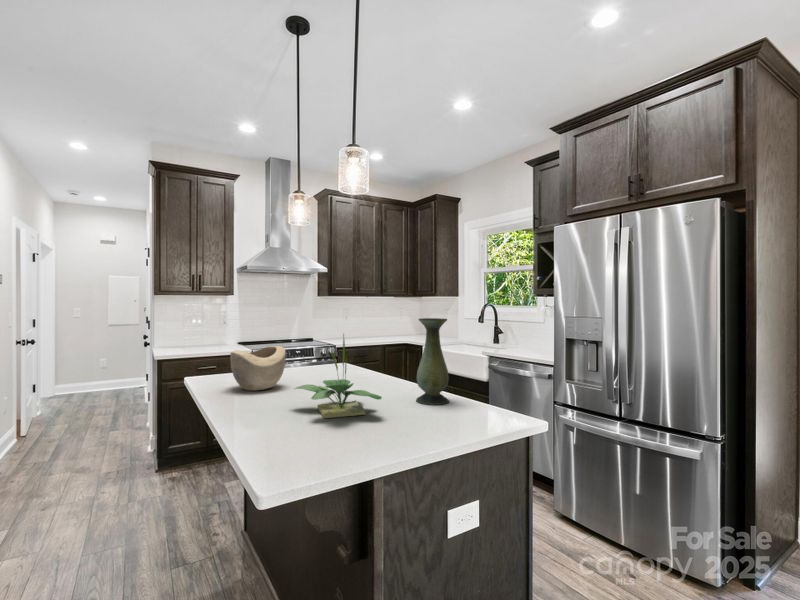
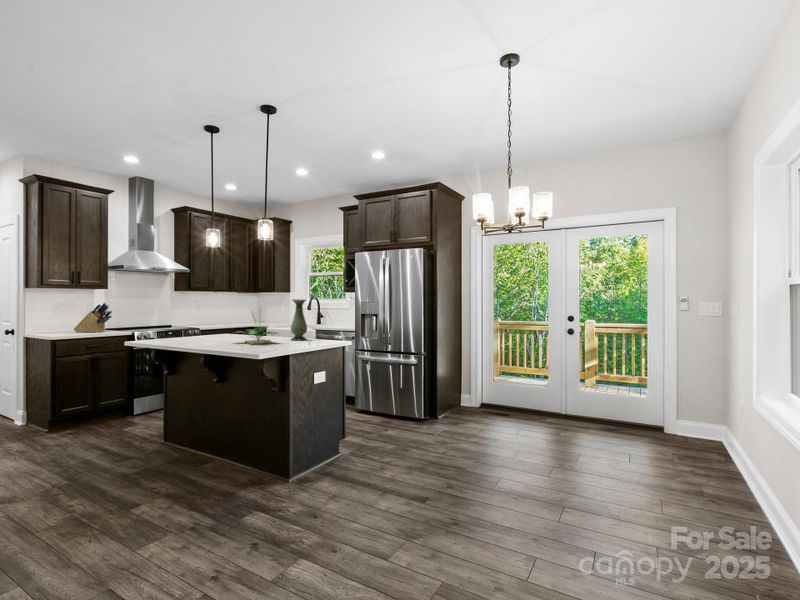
knife block: none [184,314,221,352] -> present [74,303,112,332]
decorative bowl: present [230,346,286,390] -> none [179,316,212,340]

